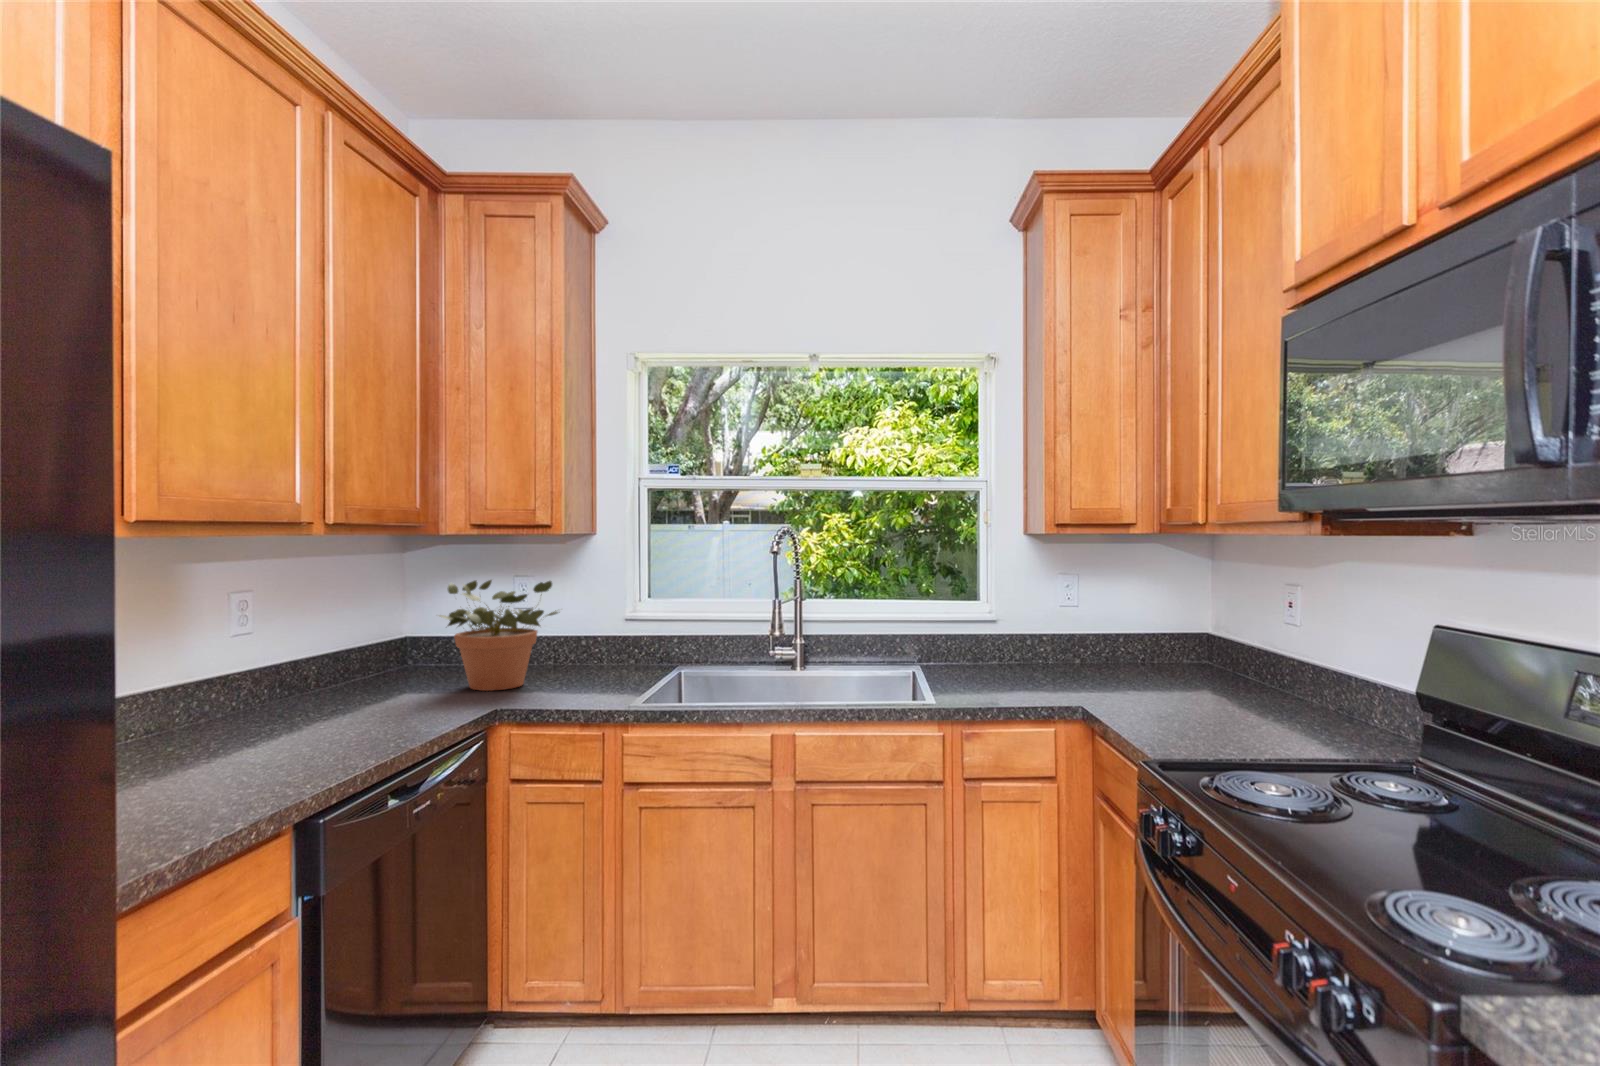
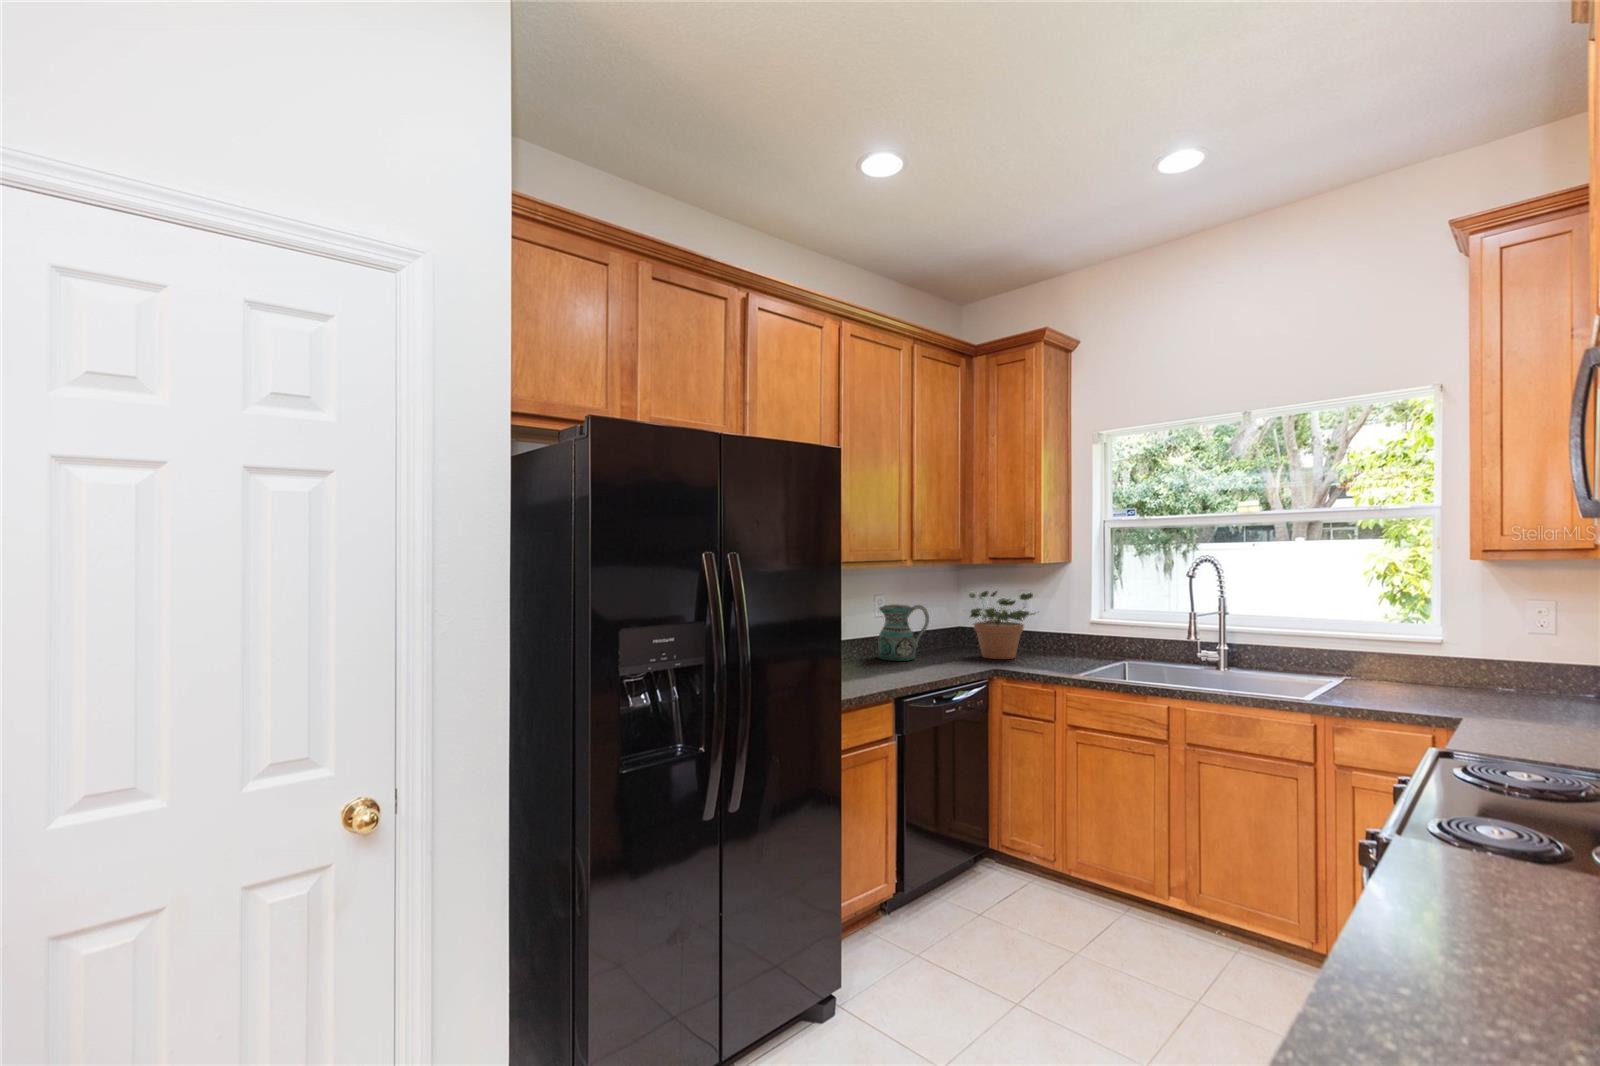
ceramic pitcher: none [267,612,377,723] -> present [878,604,929,661]

